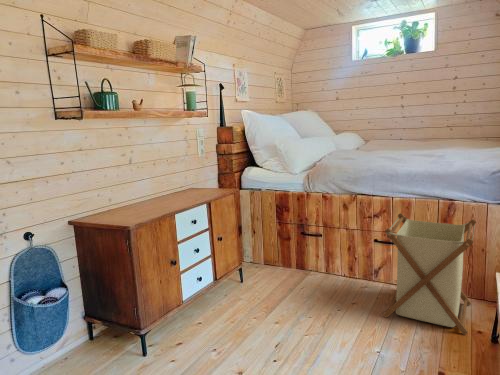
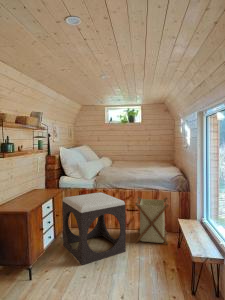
footstool: none [227,201,354,353] -> present [63,192,126,265]

